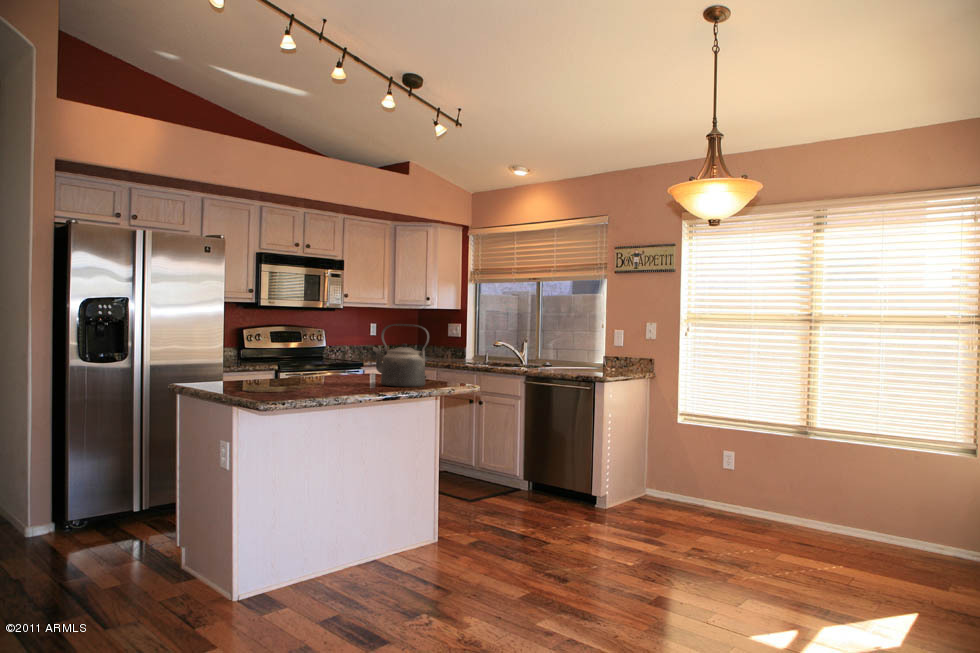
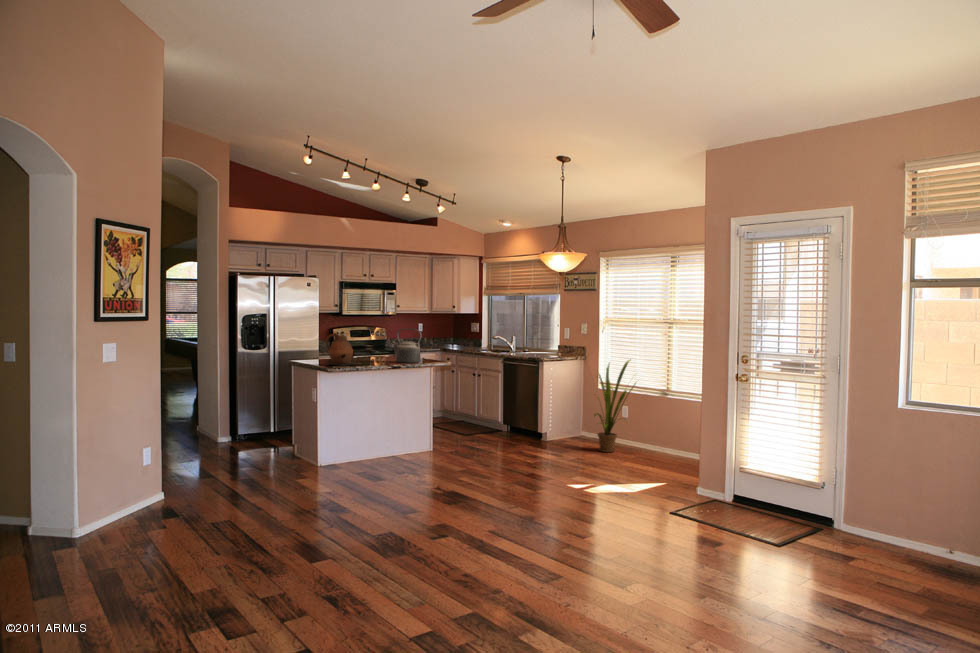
ceramic pitcher: none [253,325,318,396] -> present [326,331,353,366]
house plant: none [683,378,768,530] -> present [594,360,636,452]

